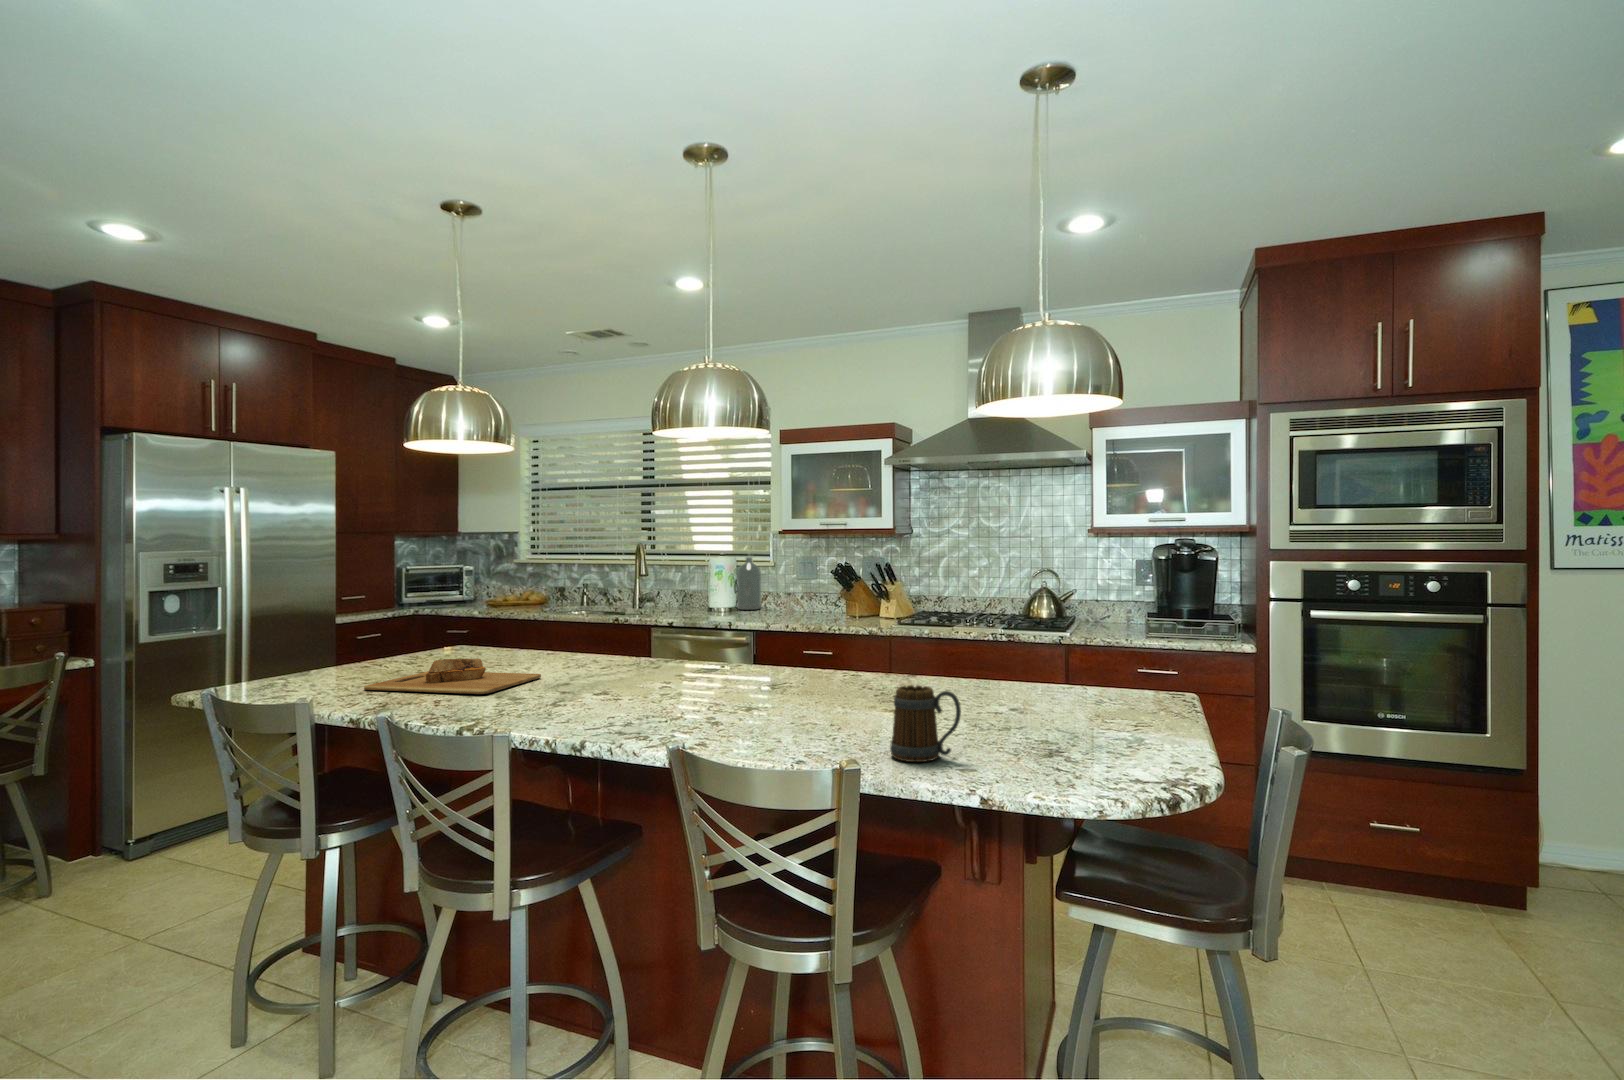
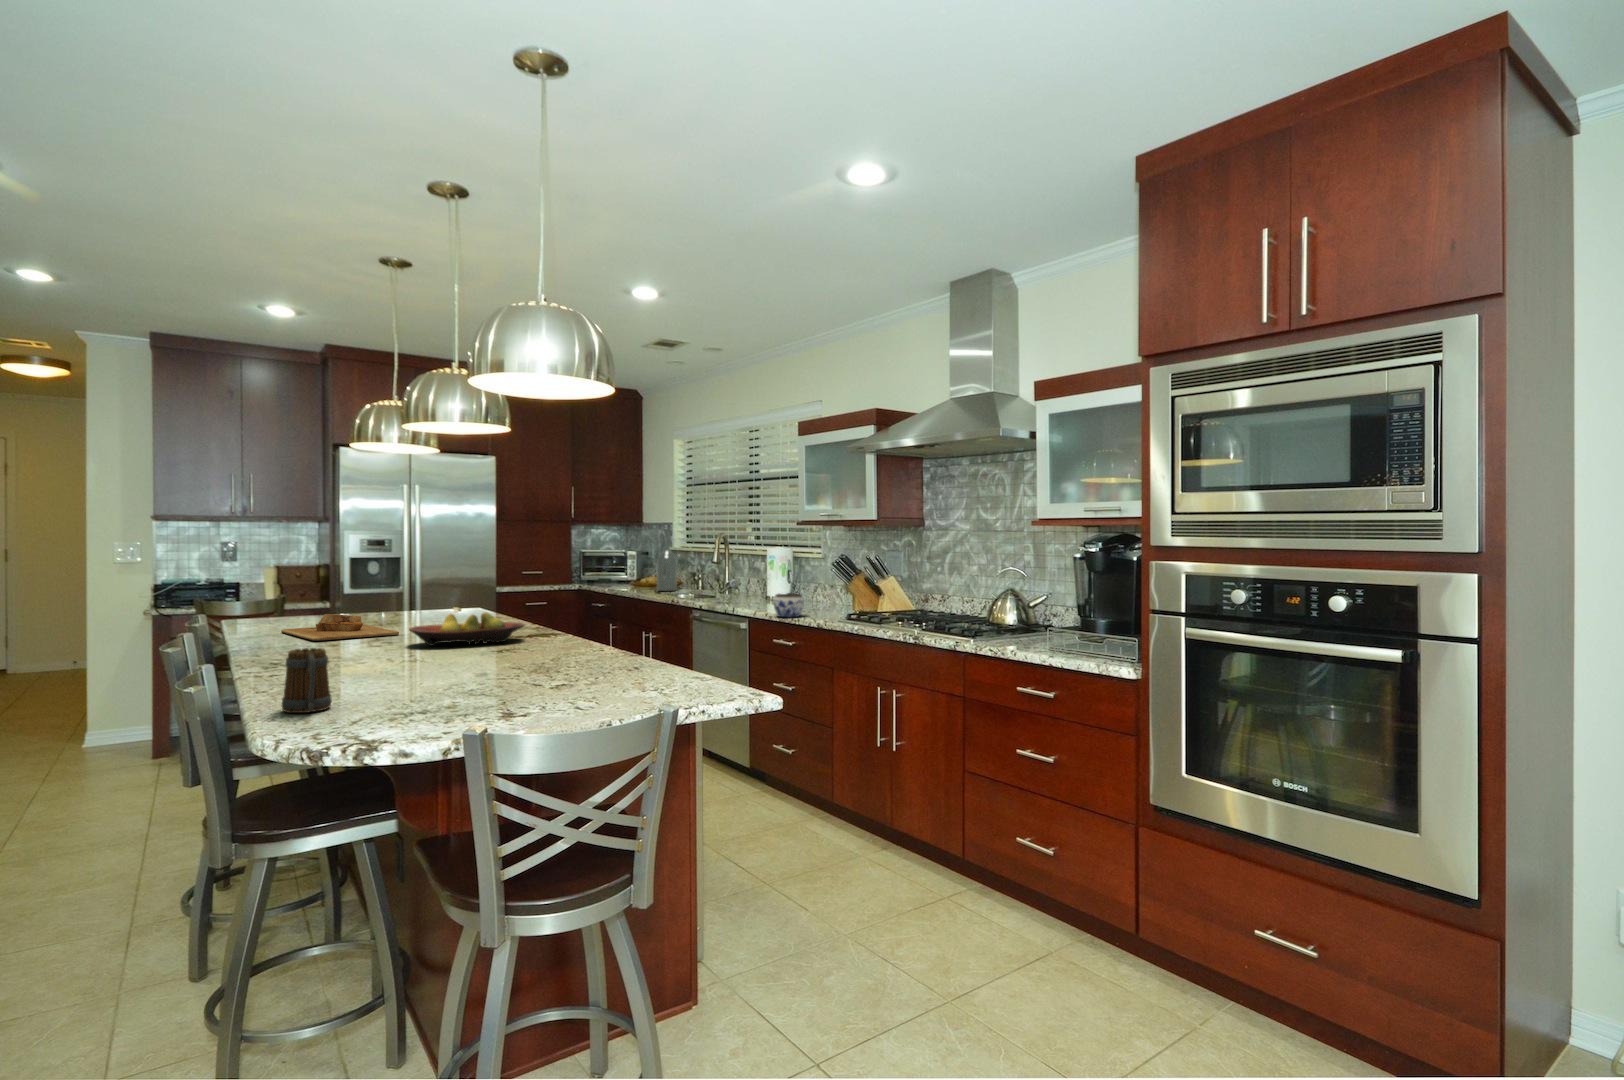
bottle: present [738,557,761,610] -> present [657,547,677,591]
jar: none [799,603,830,627] -> present [773,593,804,617]
fruit bowl: none [620,641,723,685] -> present [409,612,525,646]

